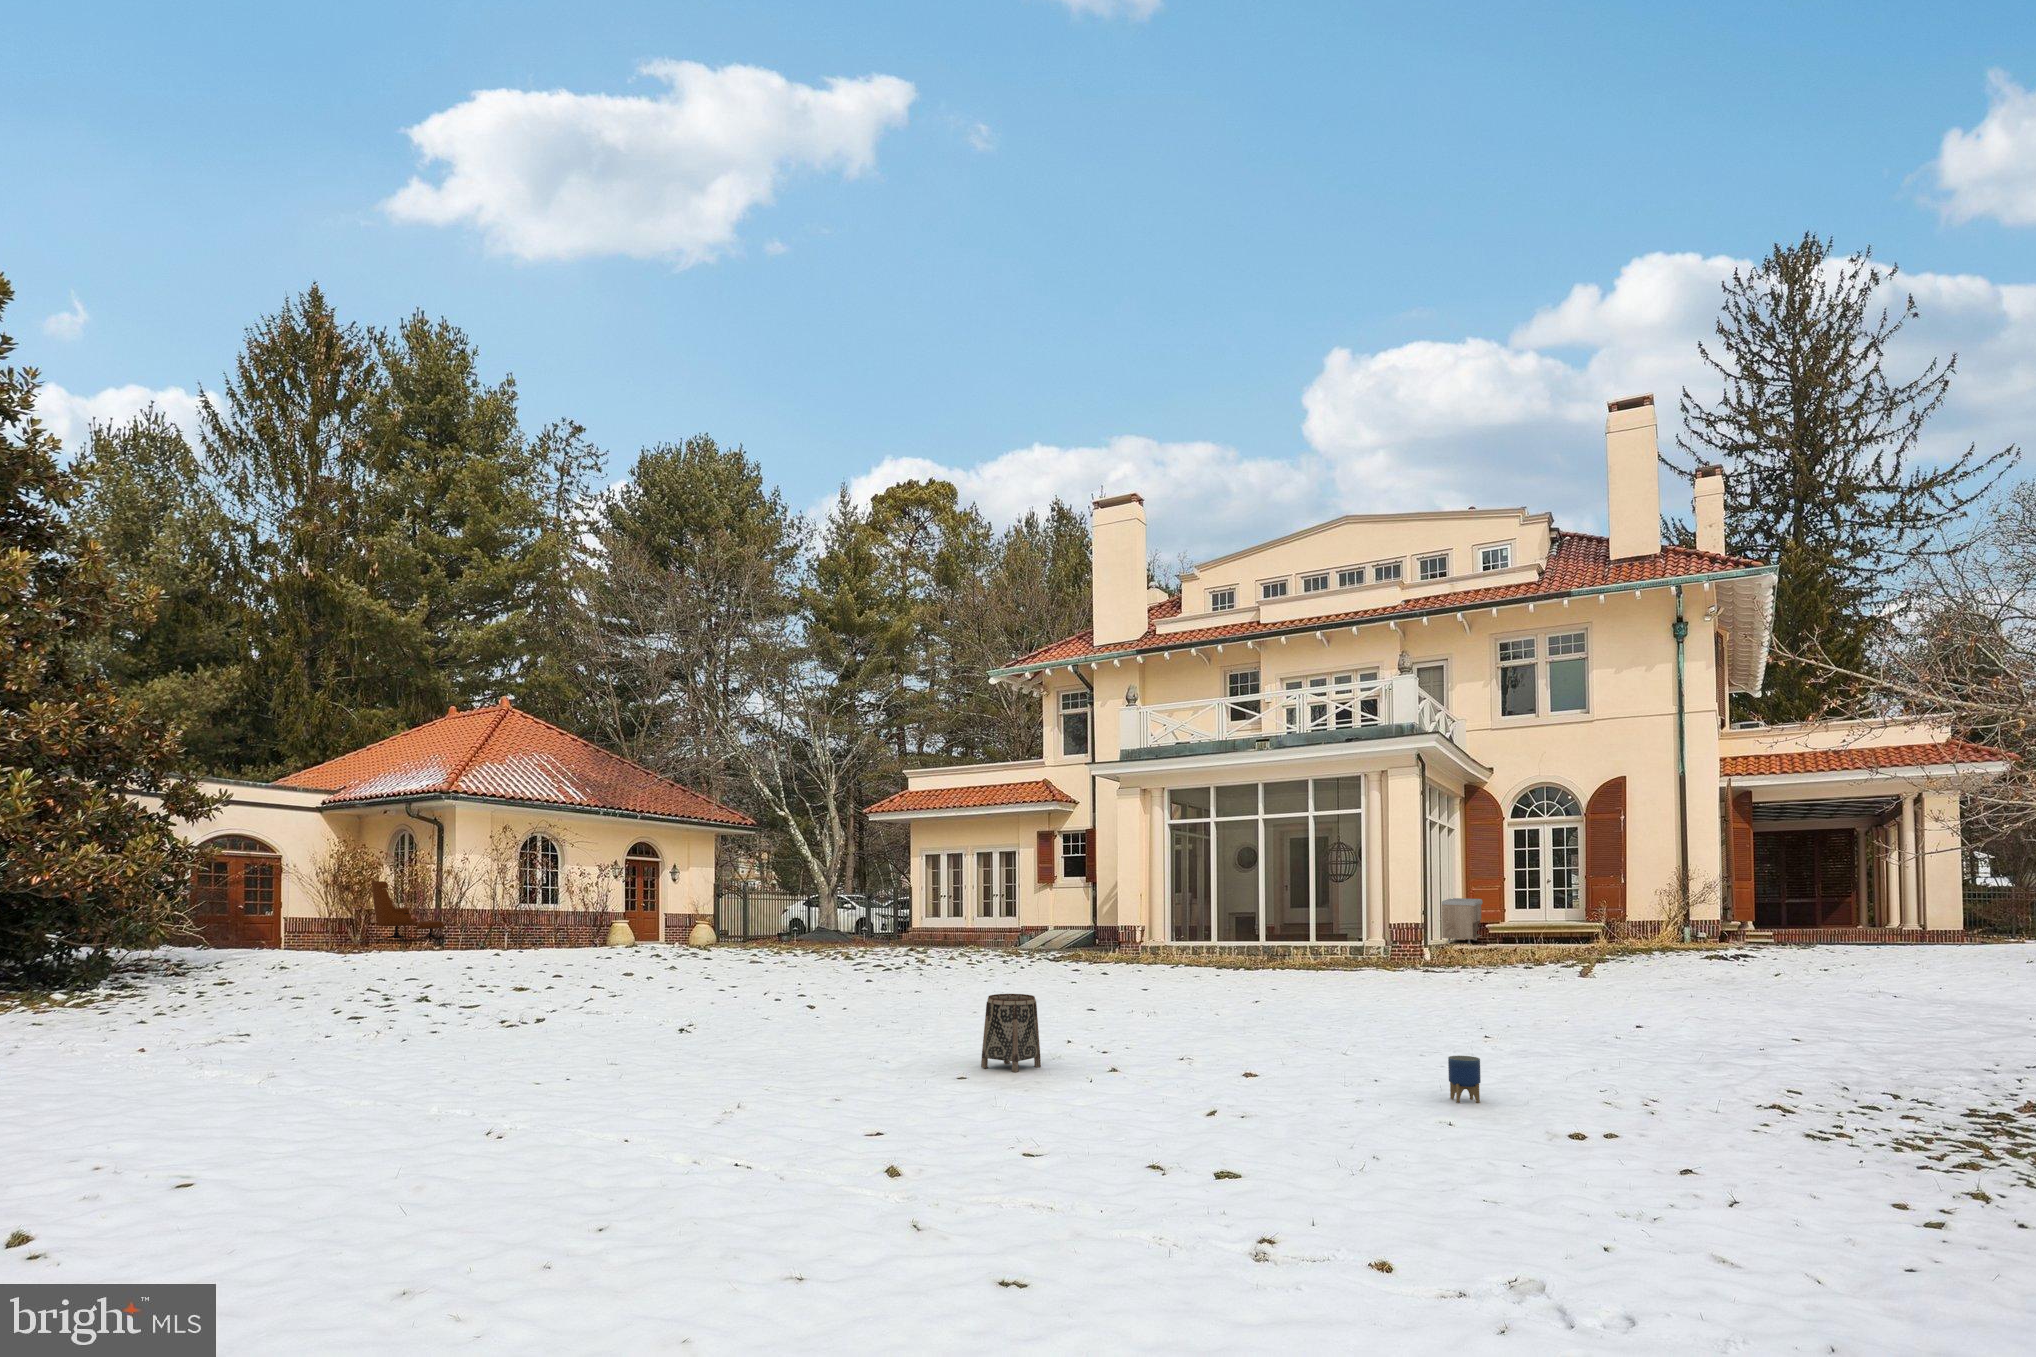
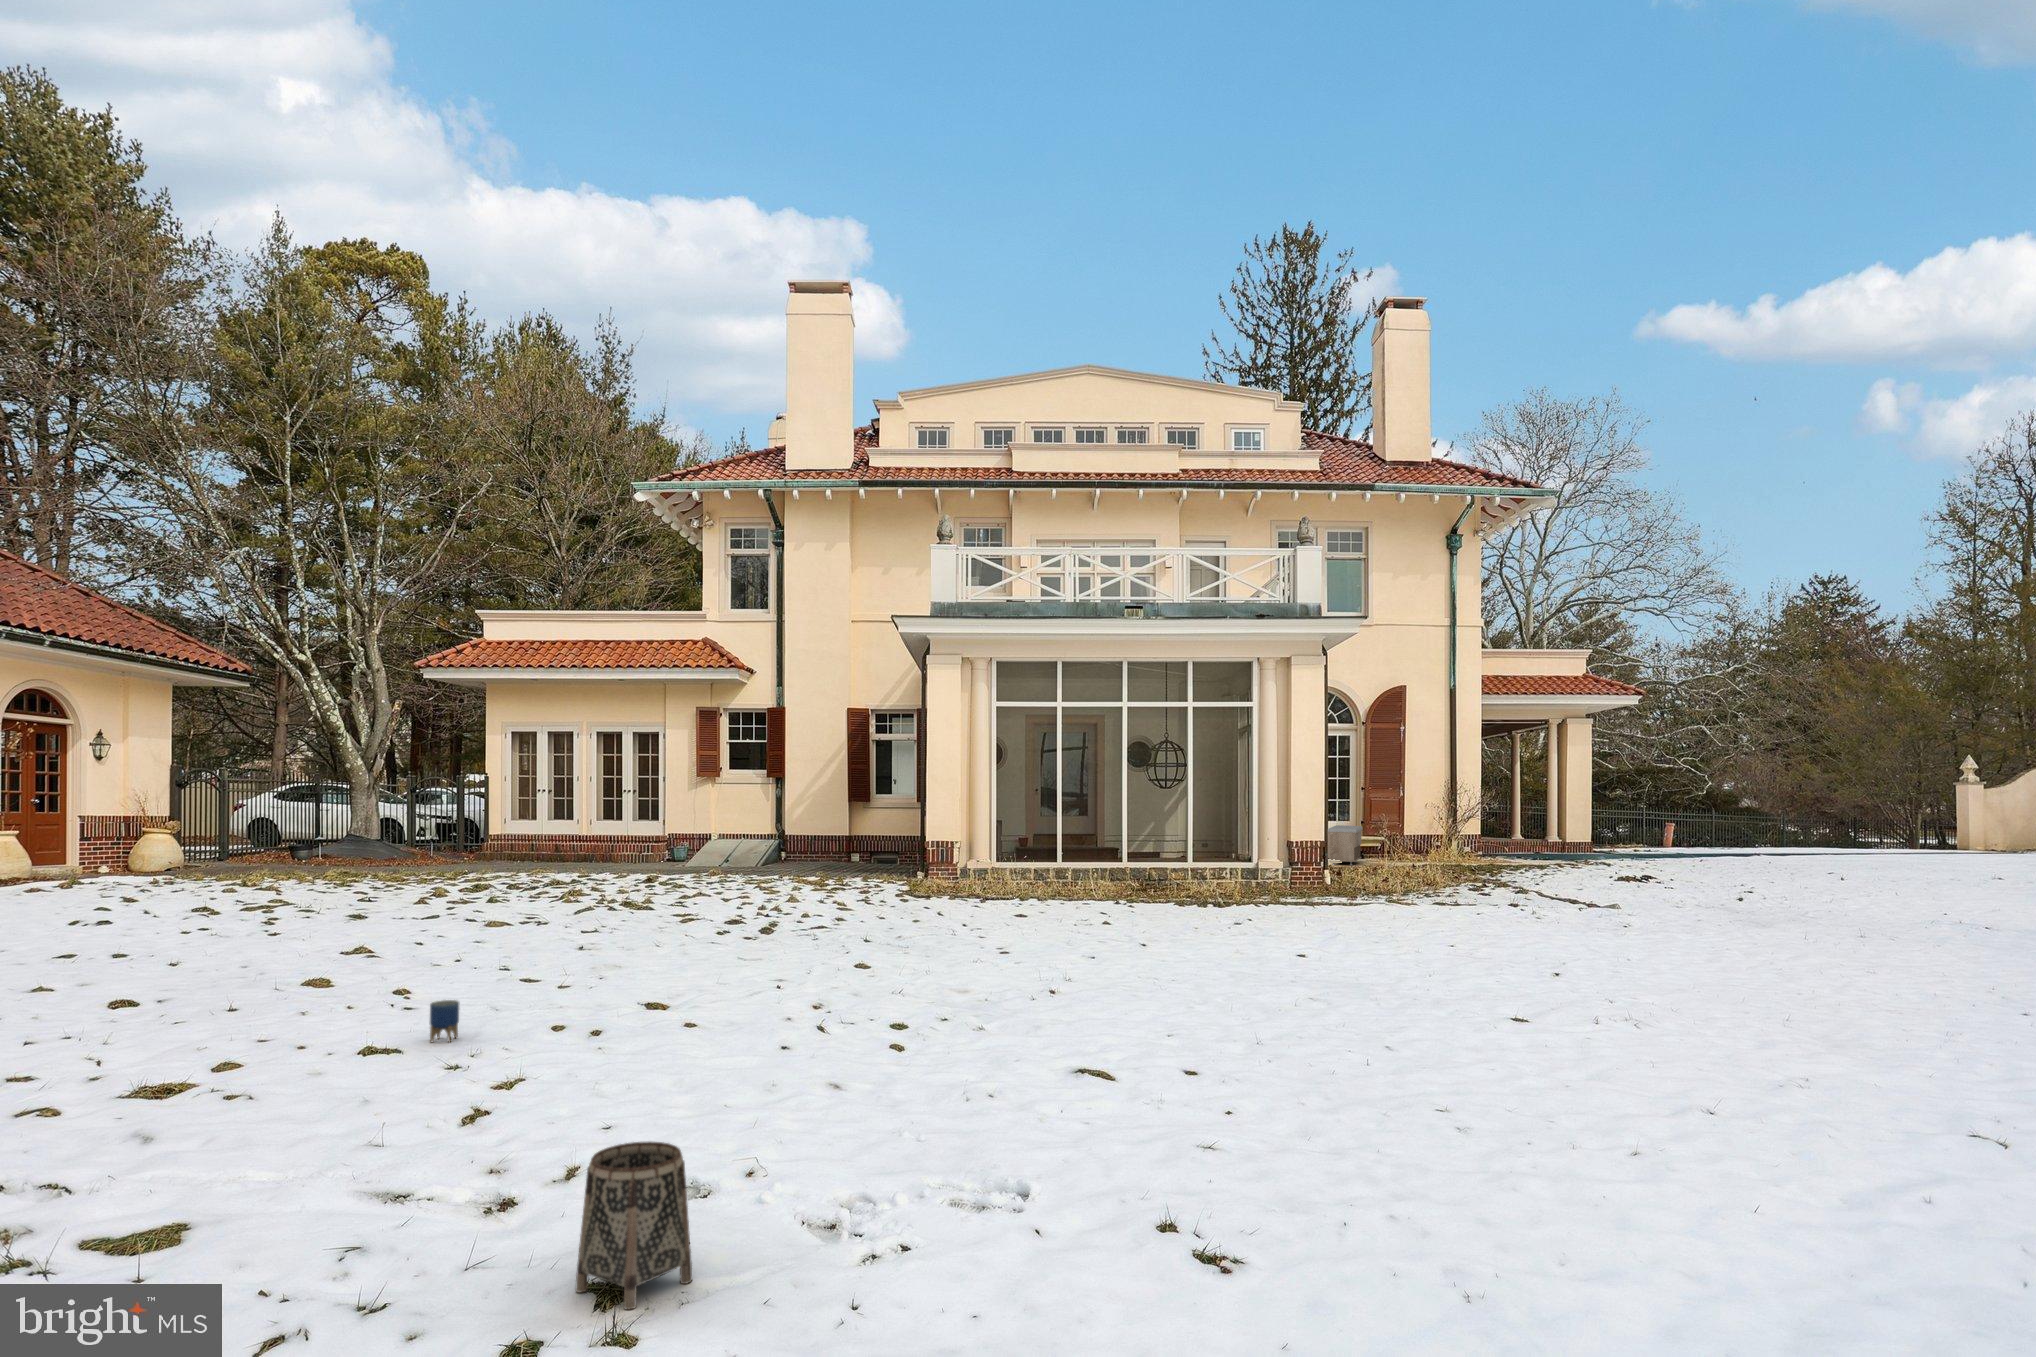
lounge chair: present [371,881,444,941] -> none [368,818,437,873]
basket: present [981,994,1041,1072] -> present [576,1142,692,1309]
planter: present [1448,1056,1481,1103] -> present [430,1000,459,1042]

